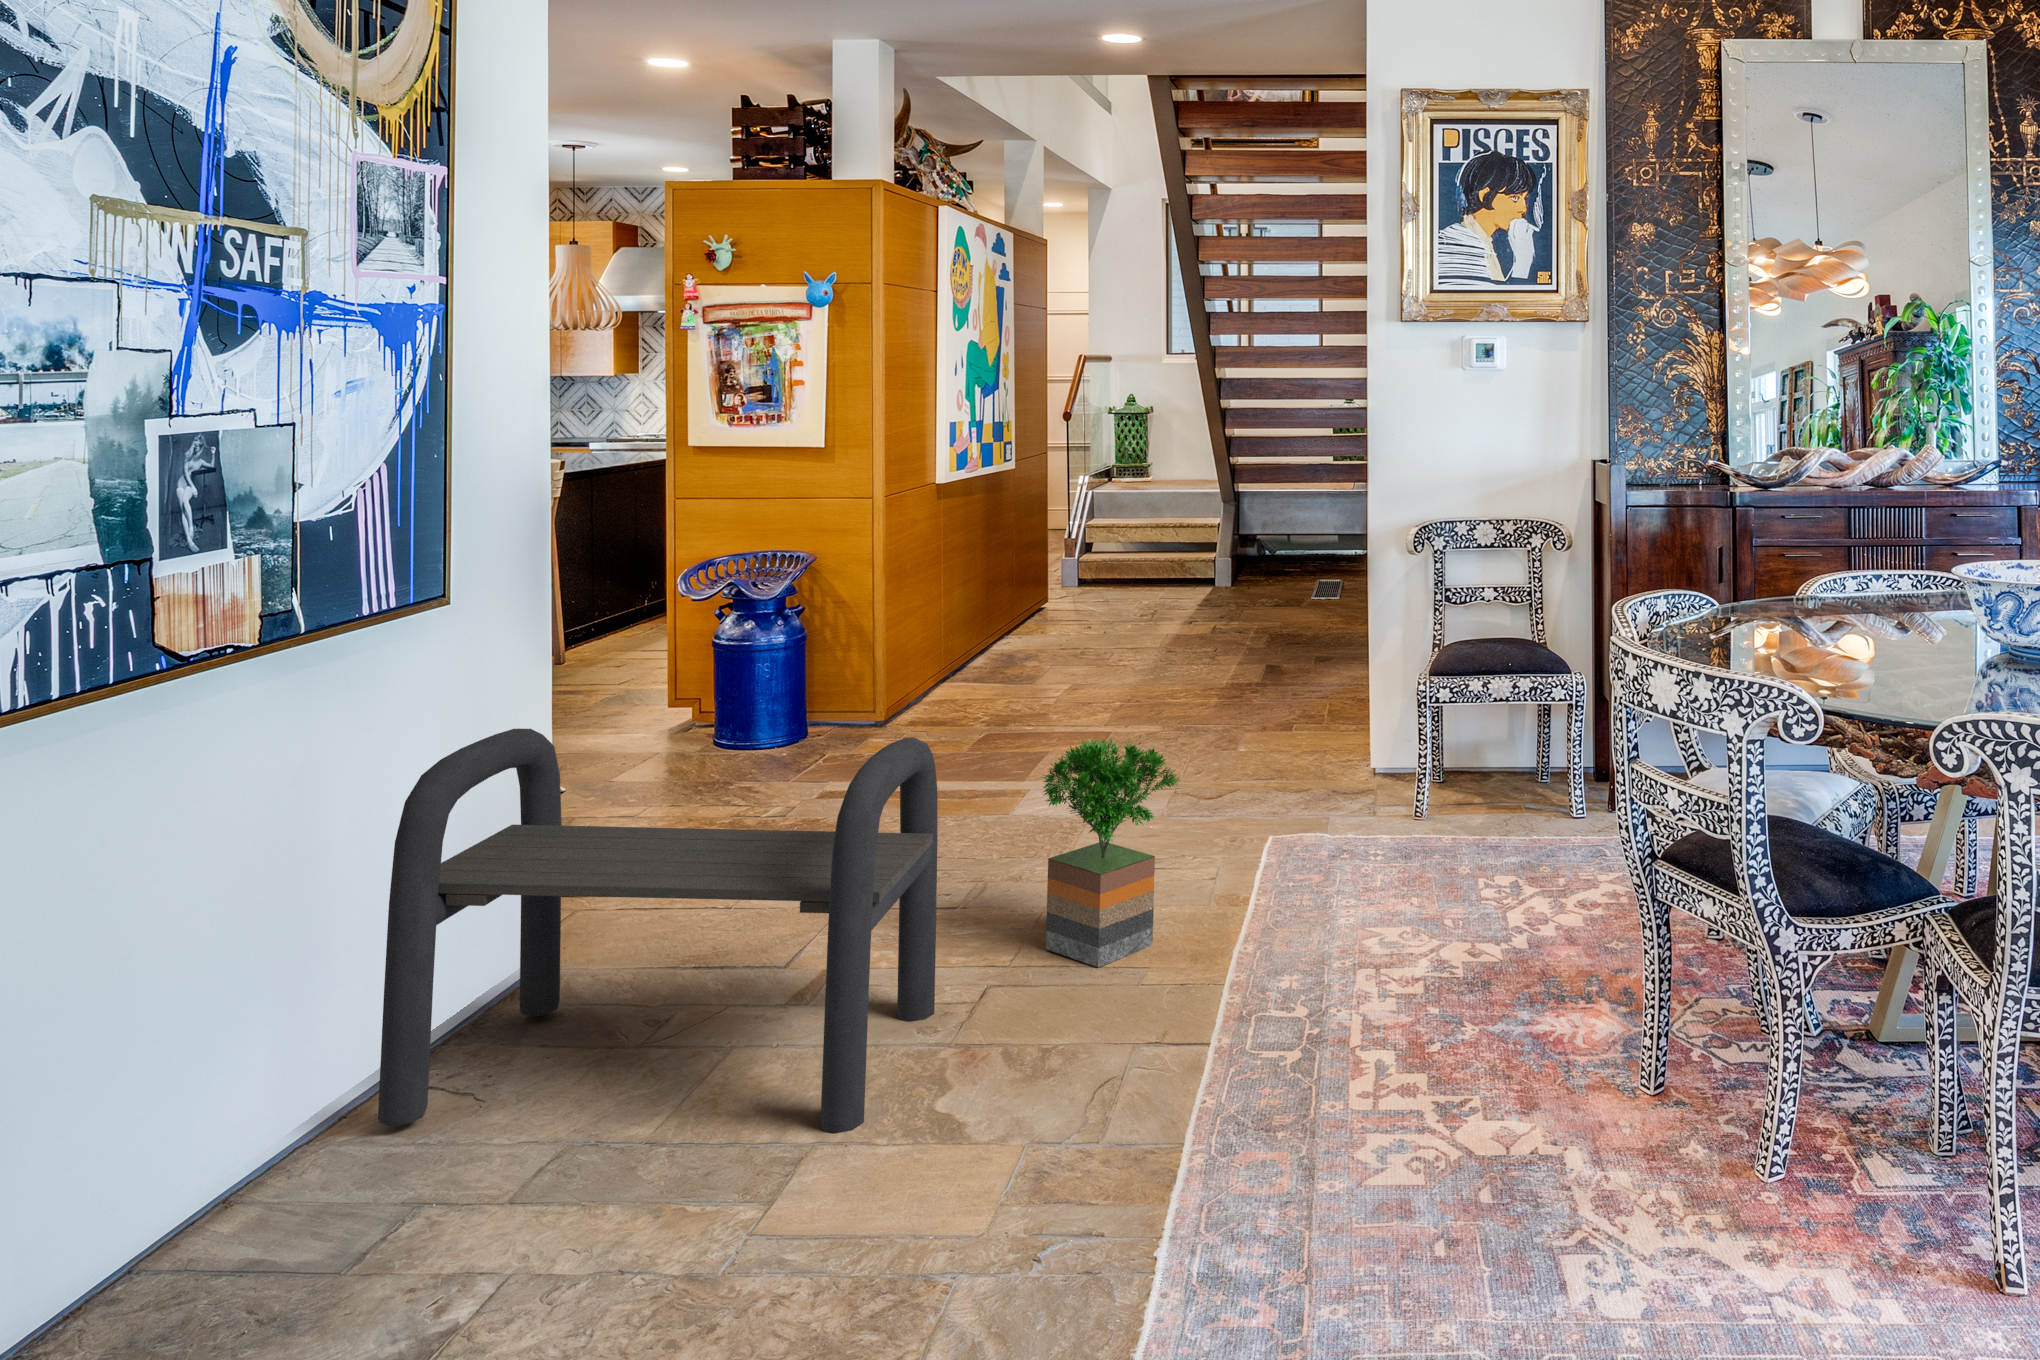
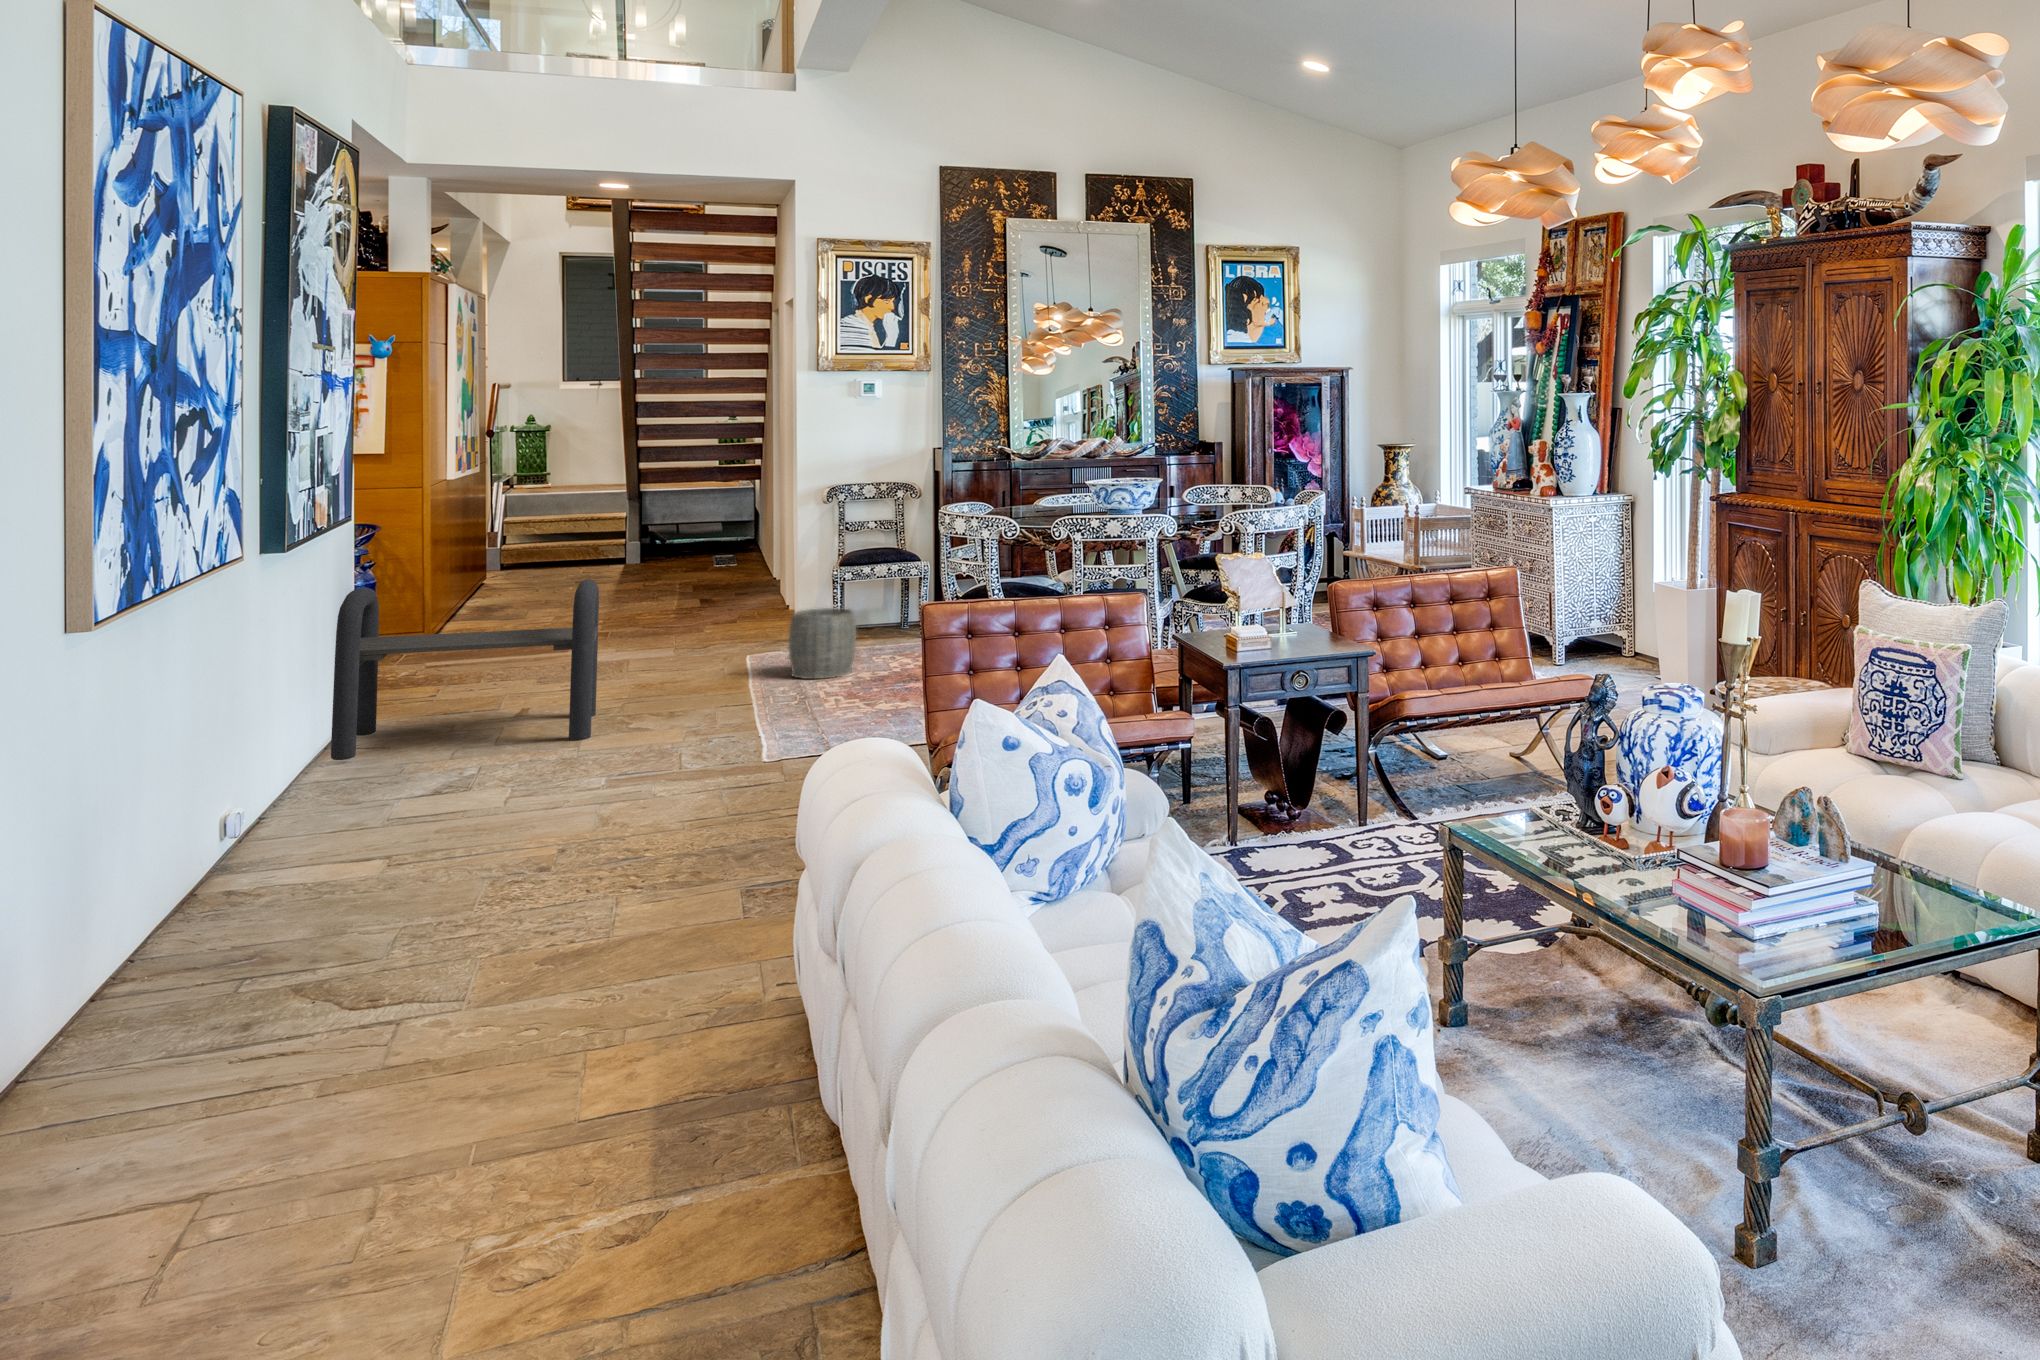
potted tree: present [1043,738,1179,967] -> none [640,590,716,697]
woven basket: none [1320,784,1446,946] -> present [789,608,856,679]

